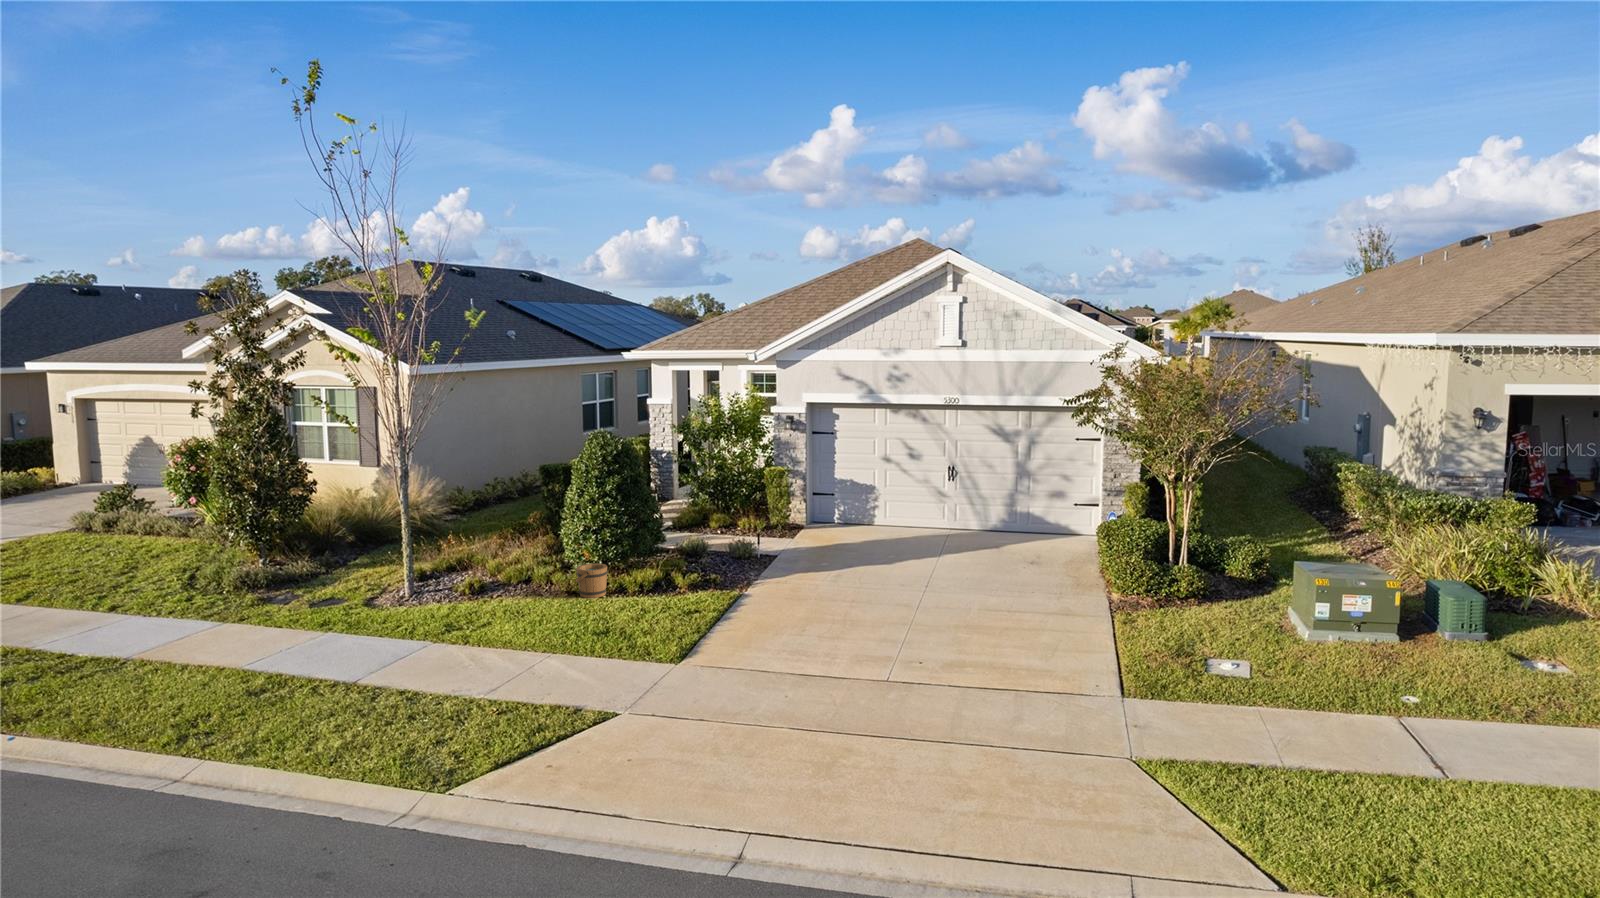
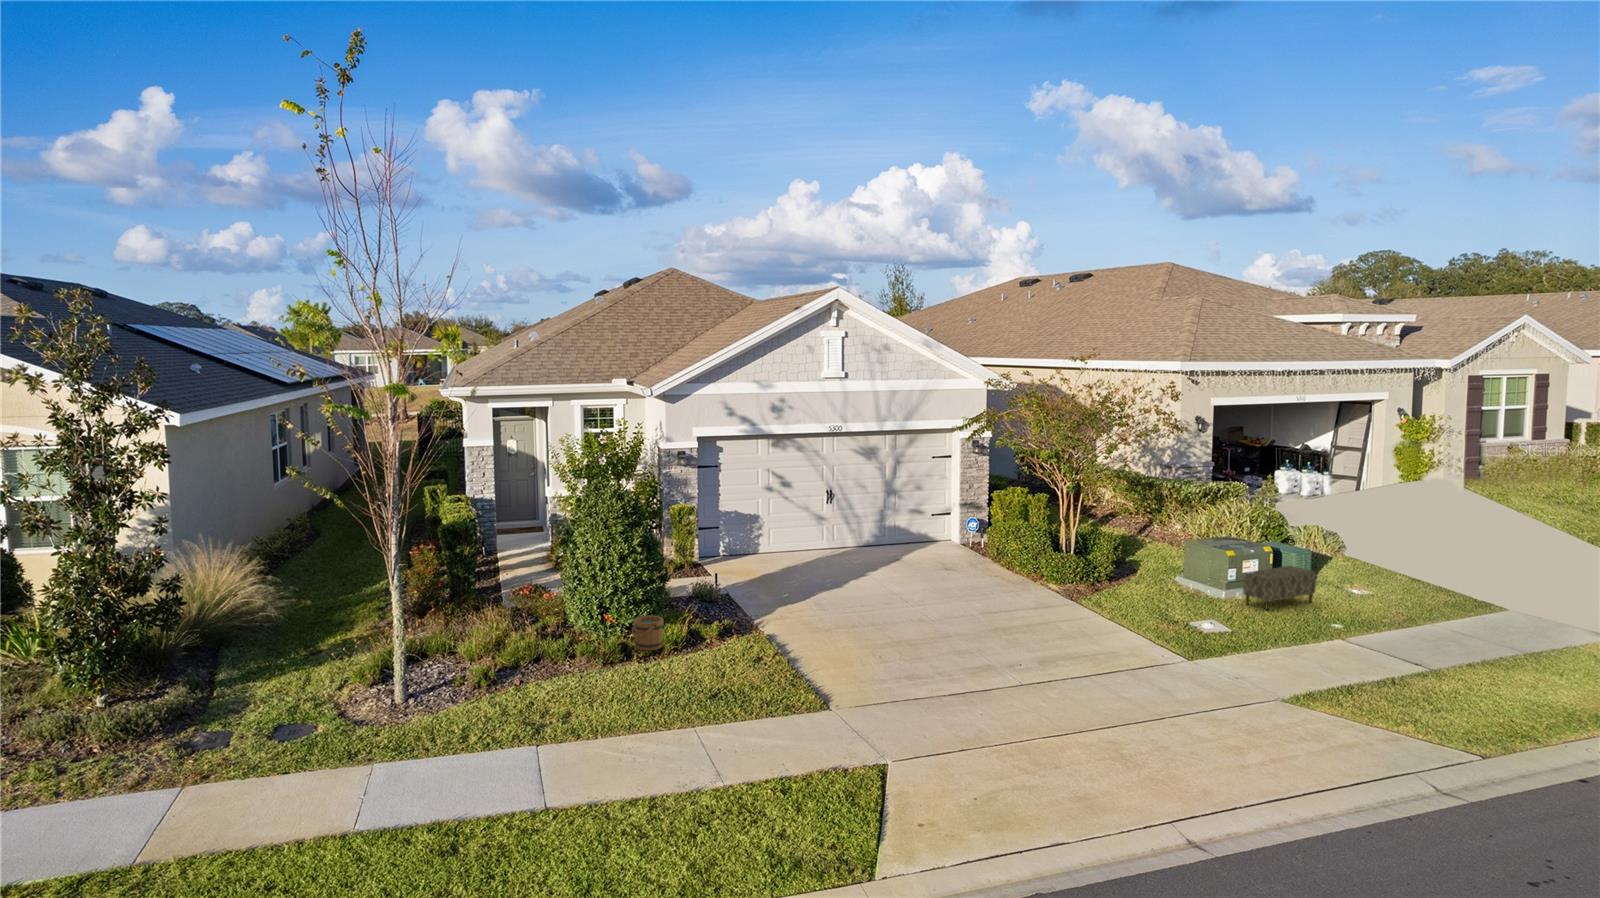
bench: none [1337,610,1463,669] -> present [1243,566,1316,611]

